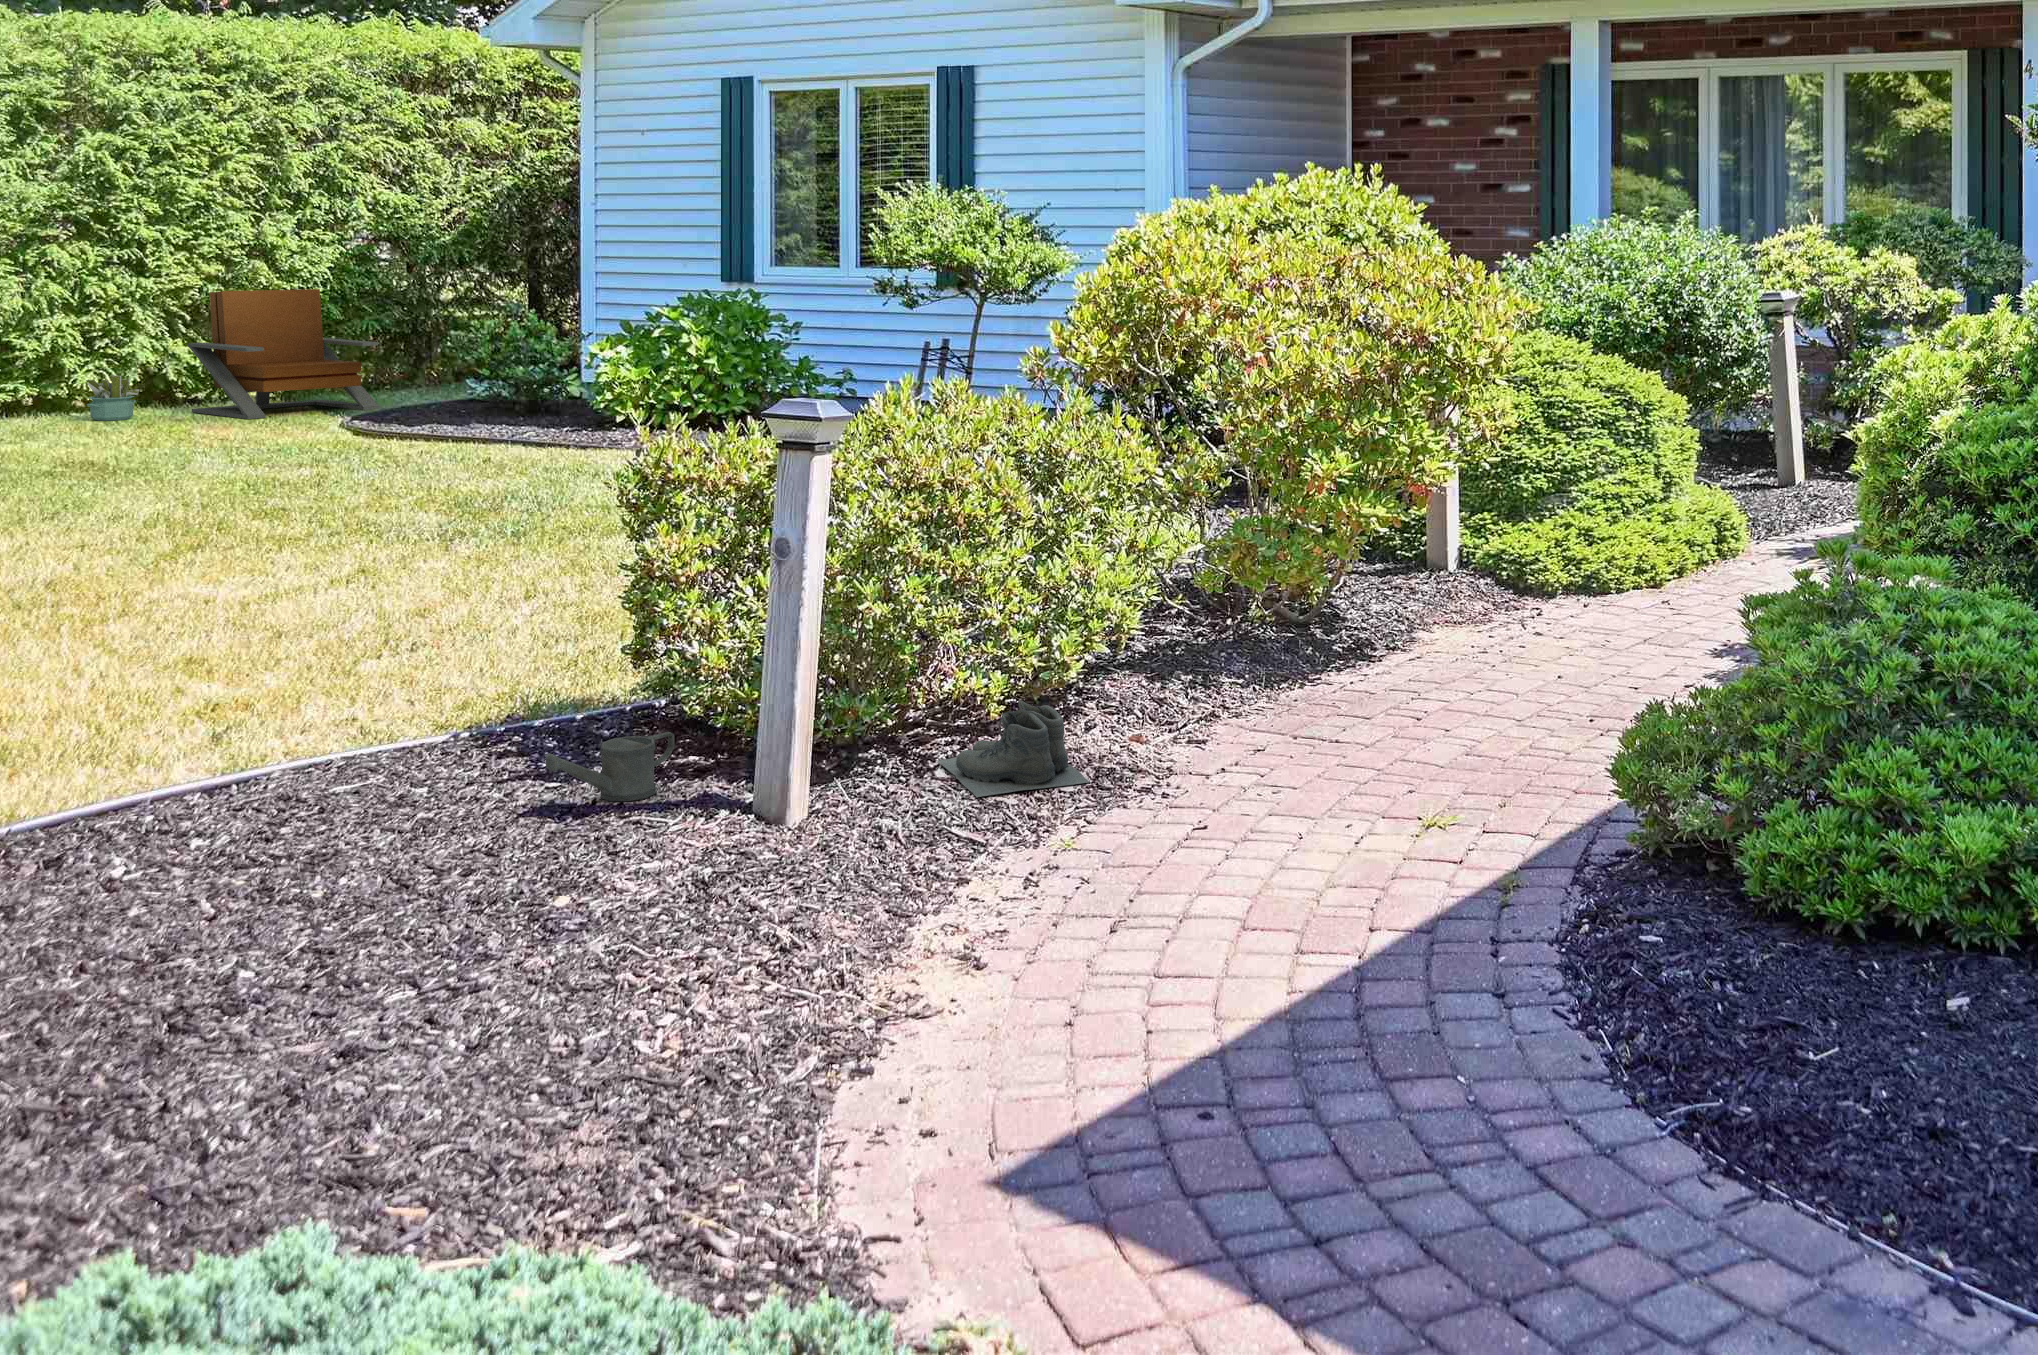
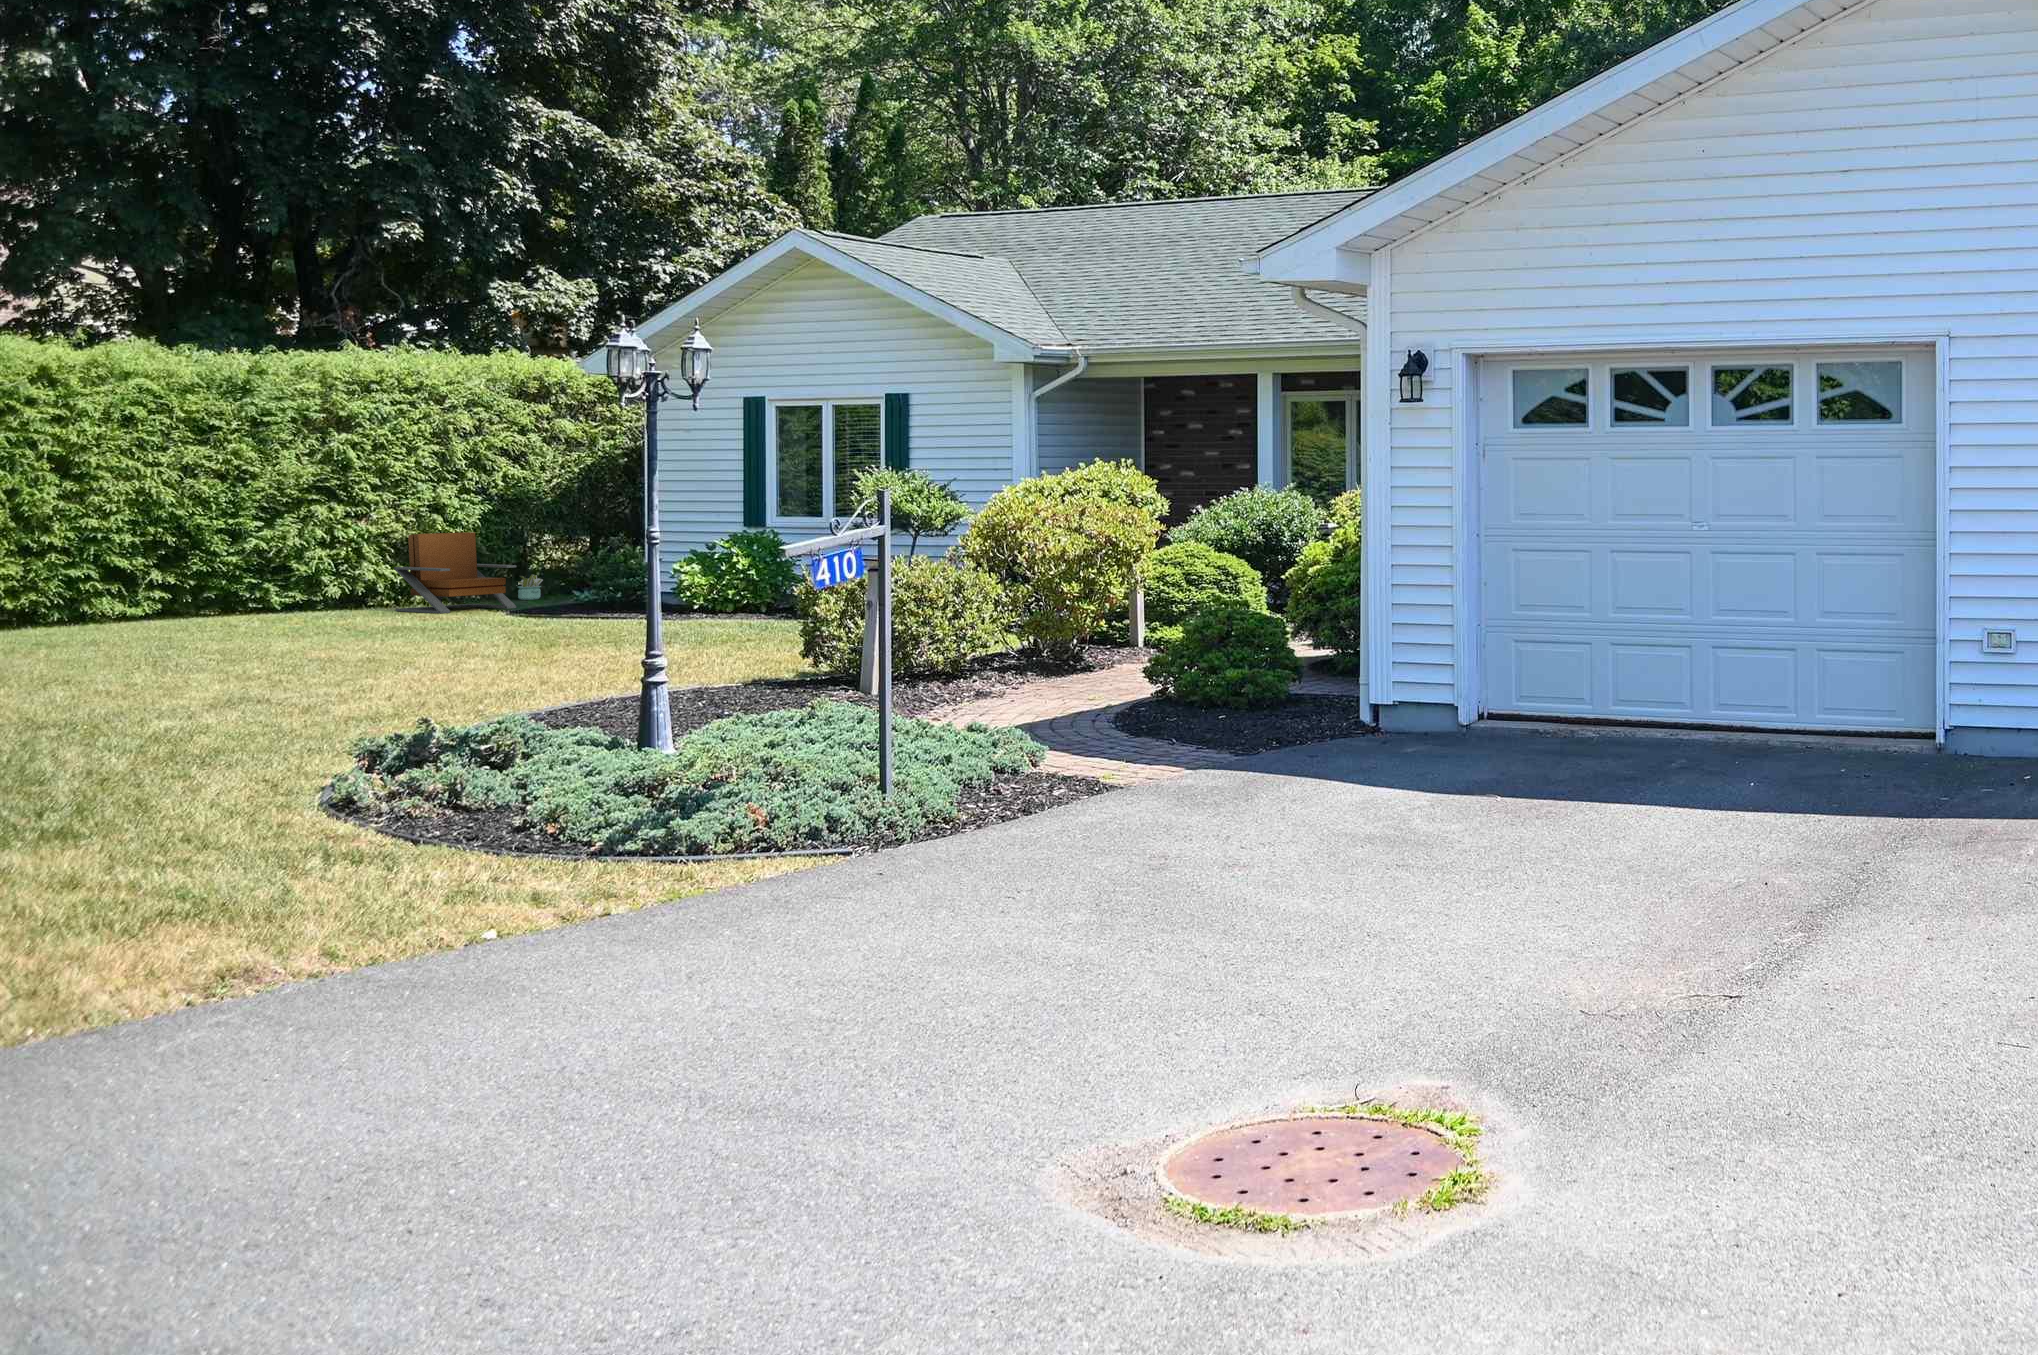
decorative plant: present [86,375,139,421] -> present [518,575,543,600]
boots: present [937,700,1090,797] -> none [907,665,962,694]
watering can: present [546,732,675,801] -> none [773,676,813,697]

